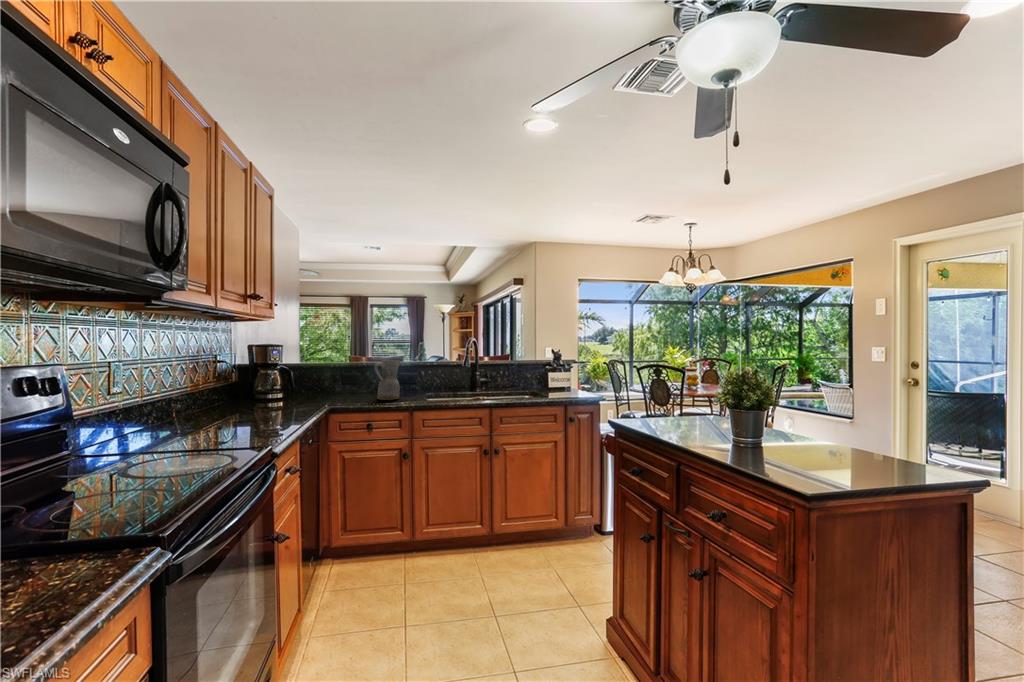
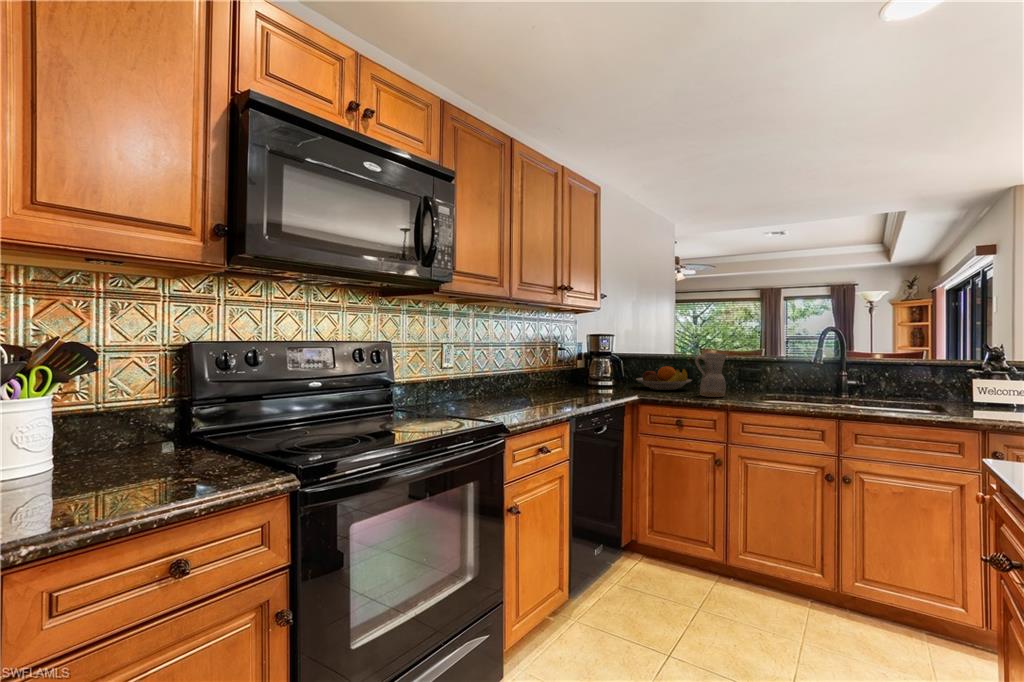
fruit bowl: none [305,374,361,398] -> present [636,366,691,390]

